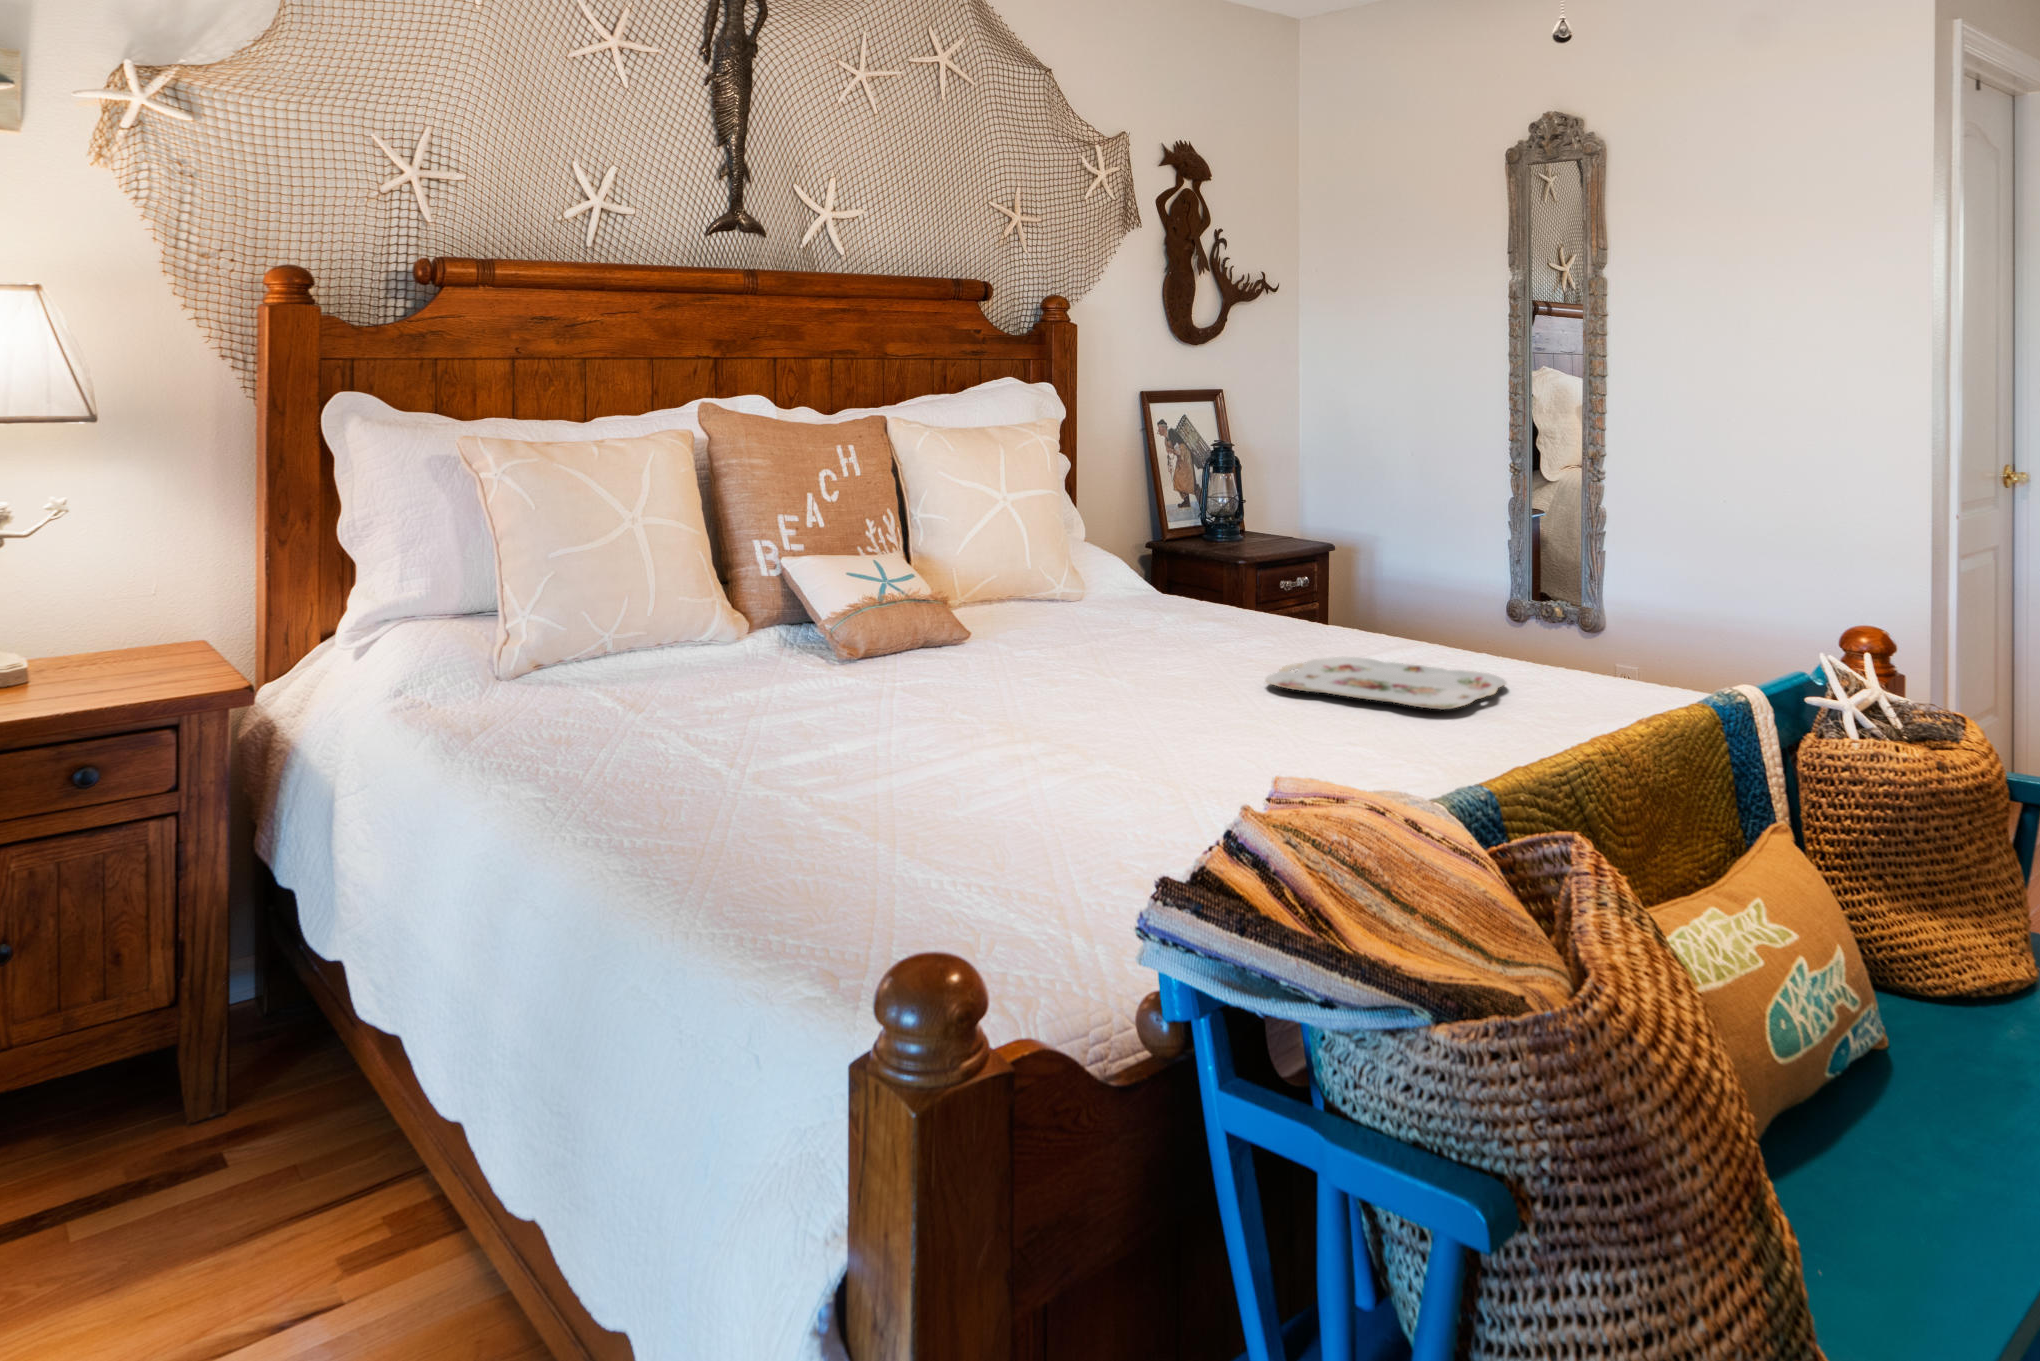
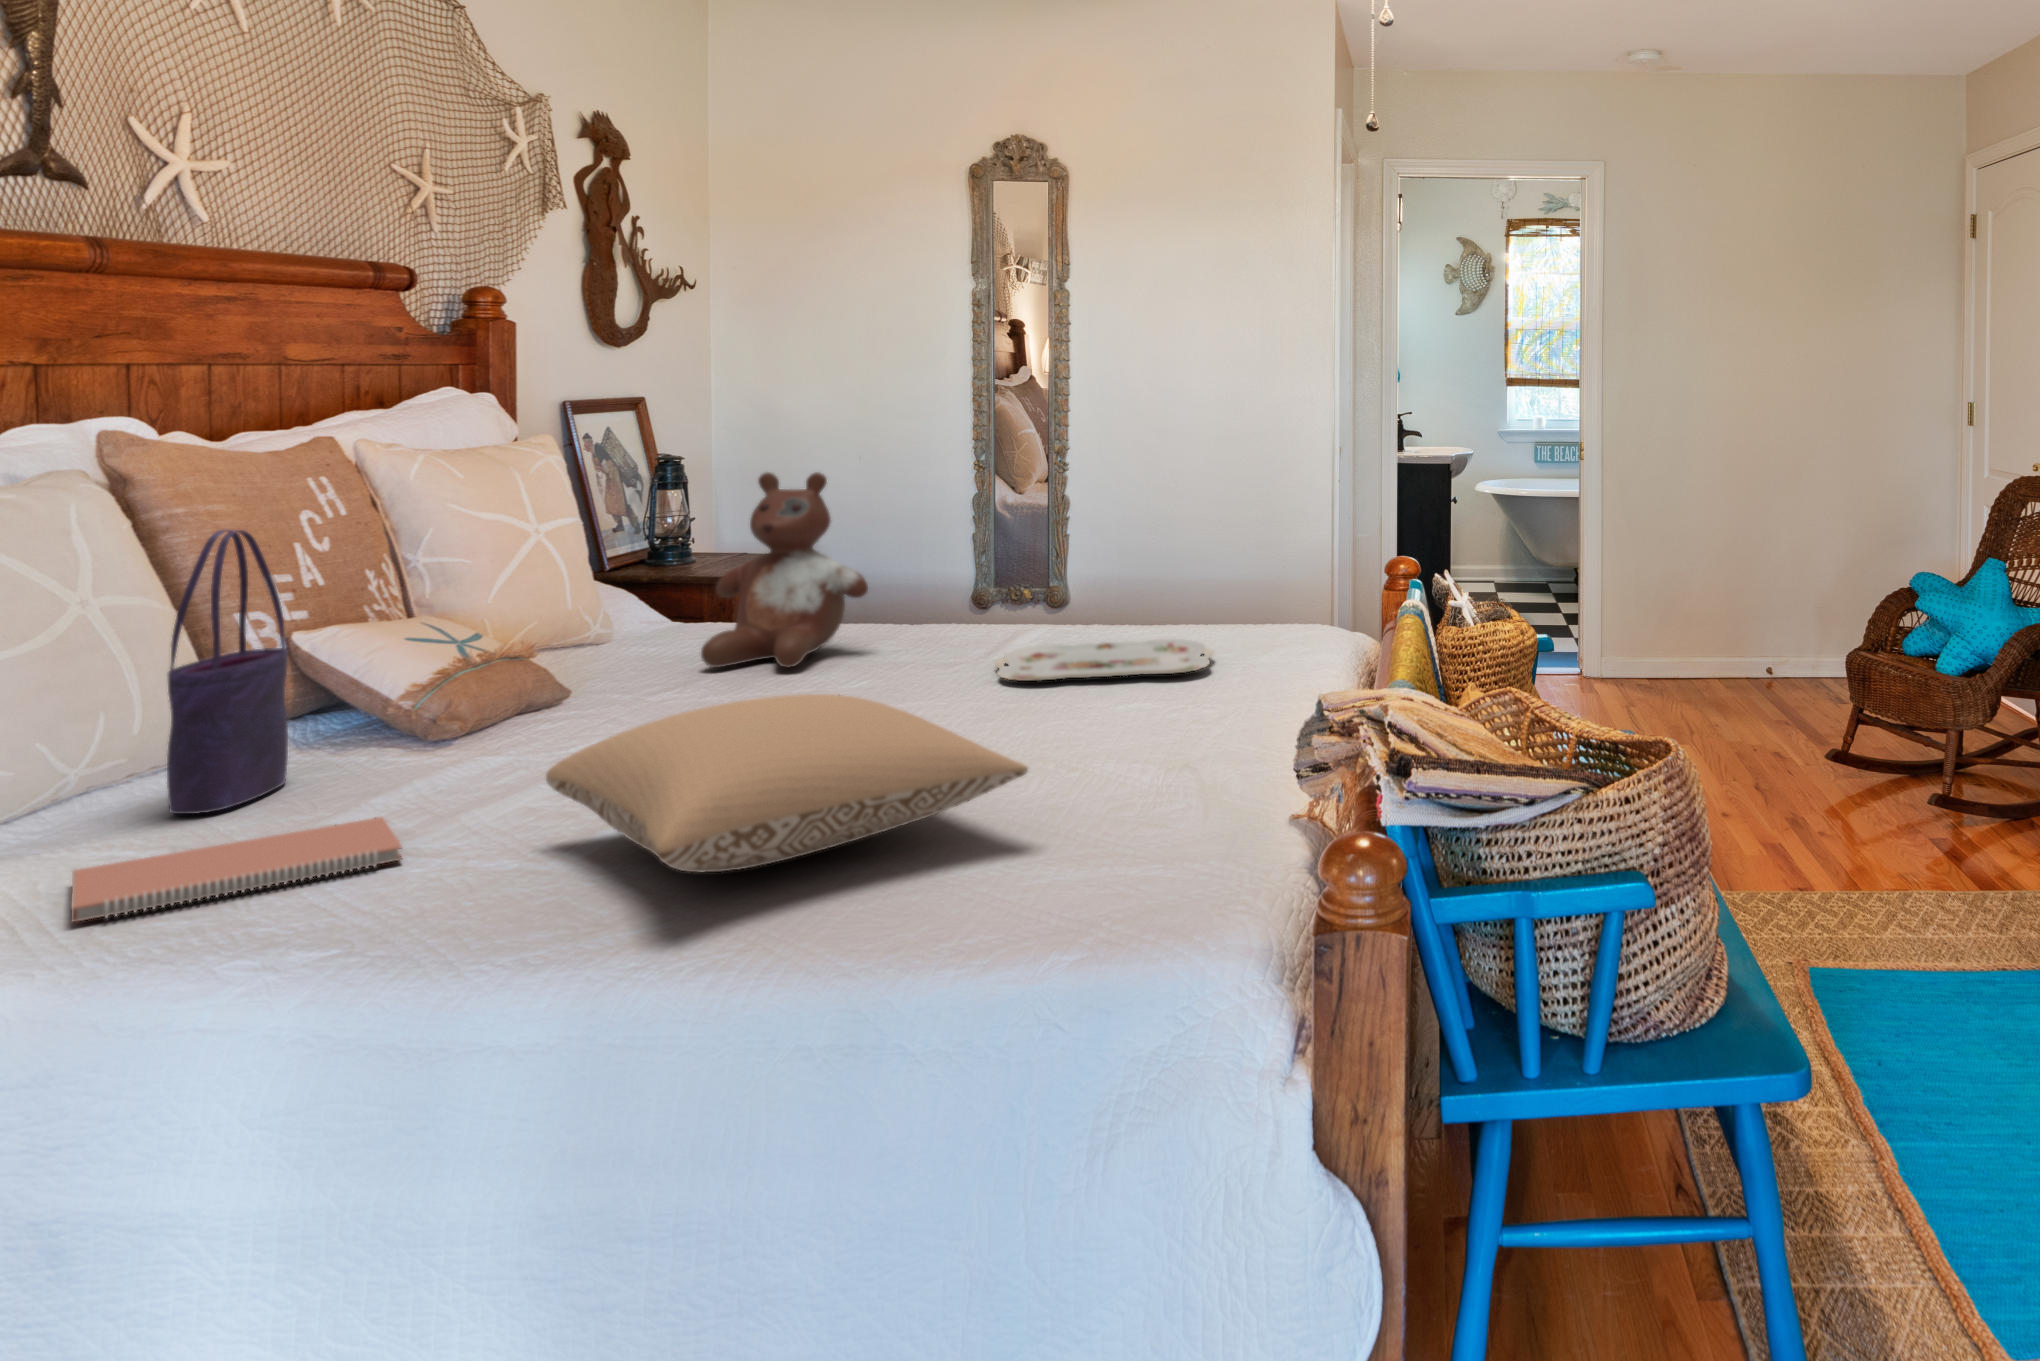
stuffed bear: none [1081,462,1218,641] -> present [701,472,868,668]
tote bag: none [663,480,745,676] -> present [167,529,288,814]
pillow: none [701,653,1036,790] -> present [546,694,1028,872]
notebook: none [526,696,727,733] -> present [71,817,402,922]

